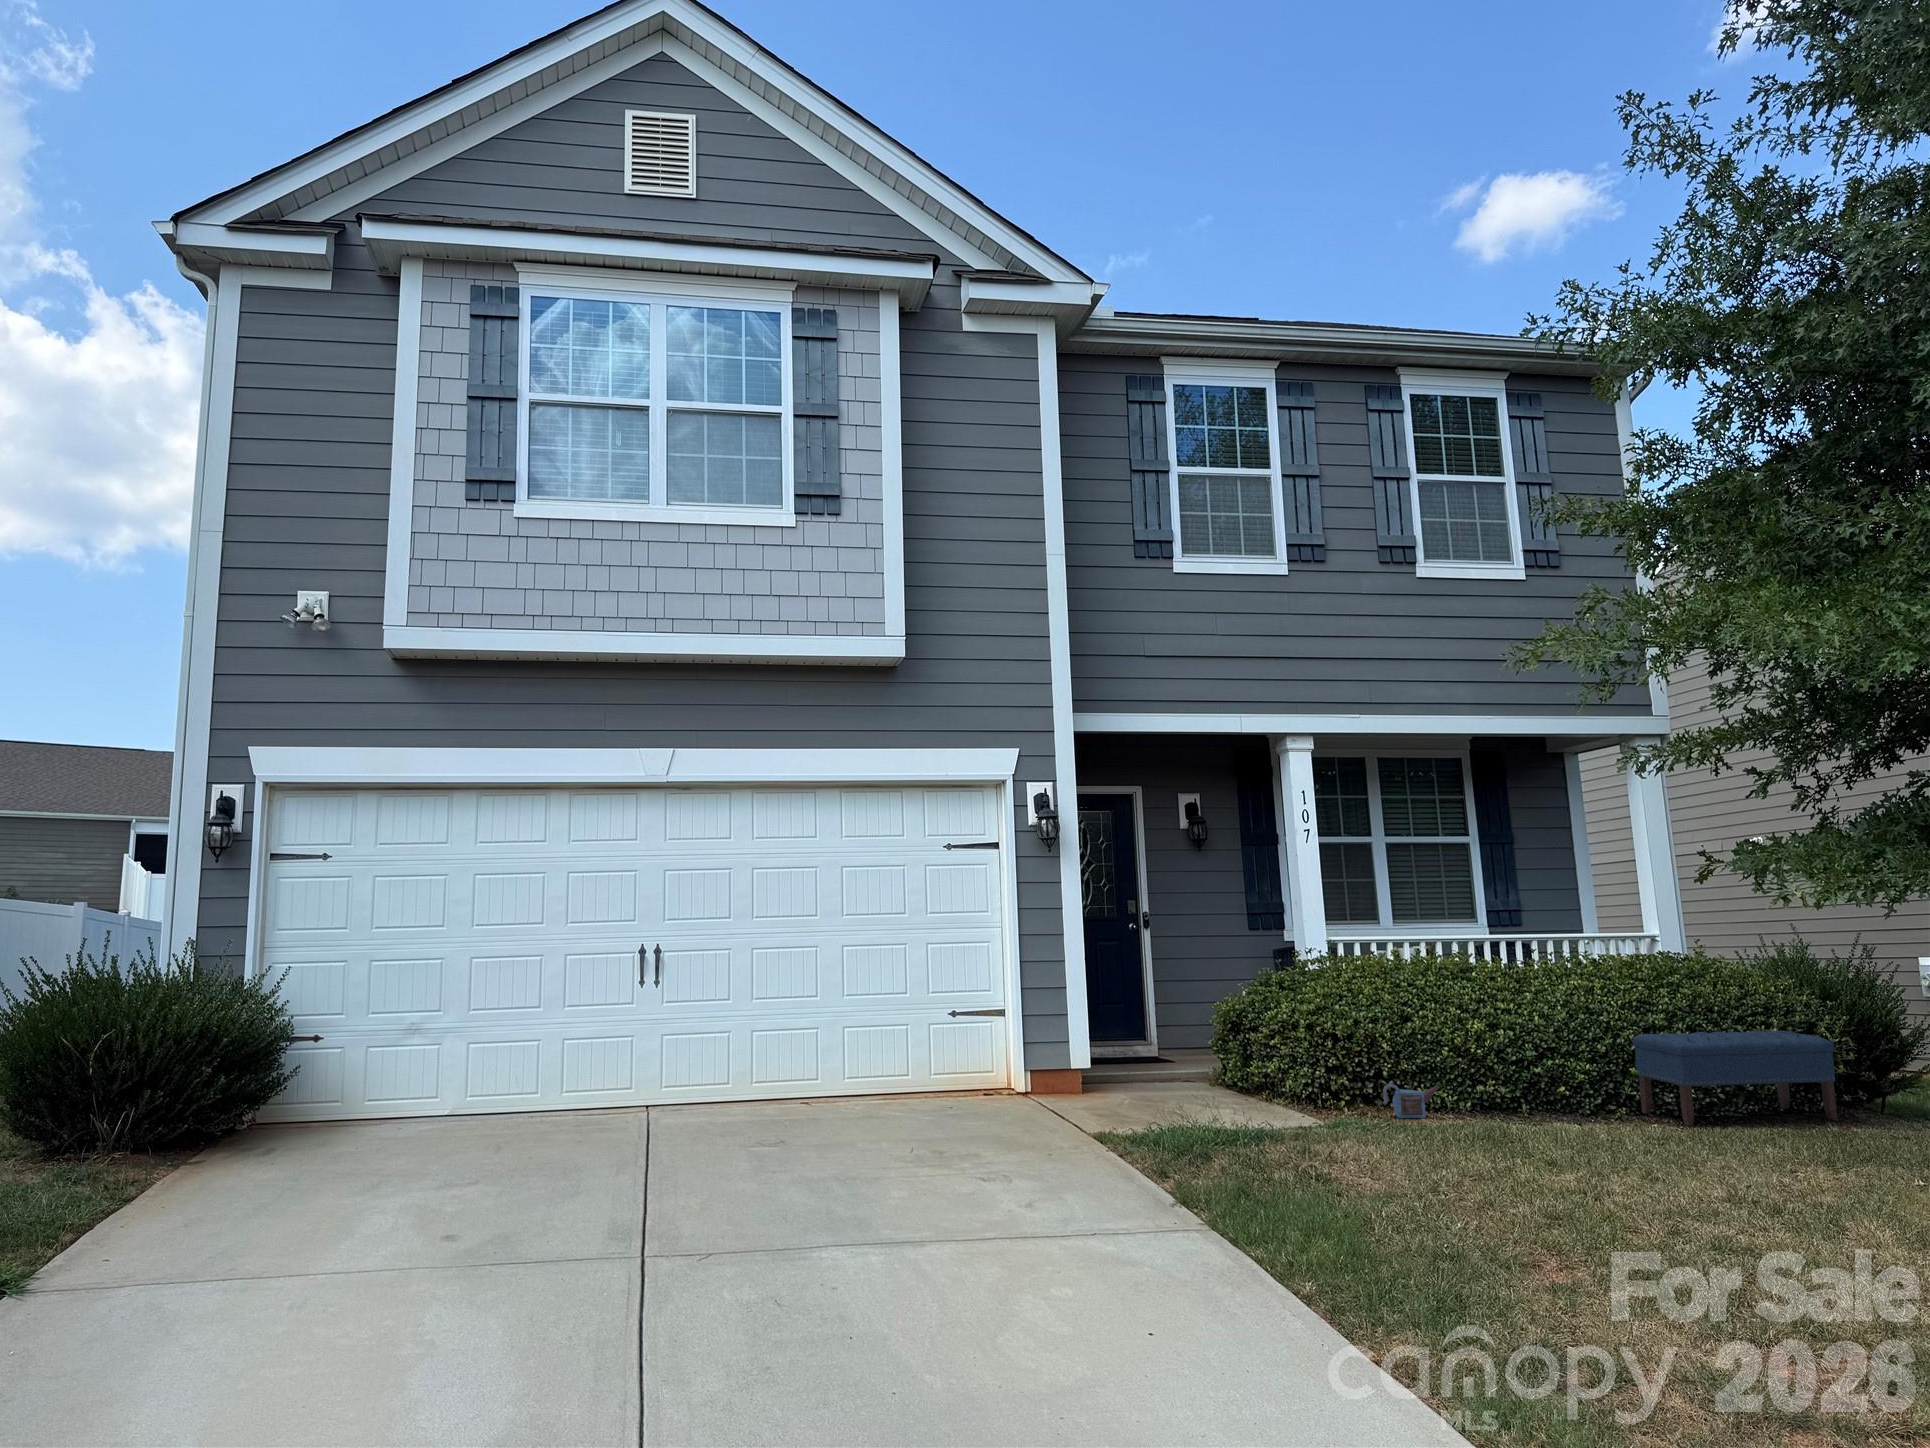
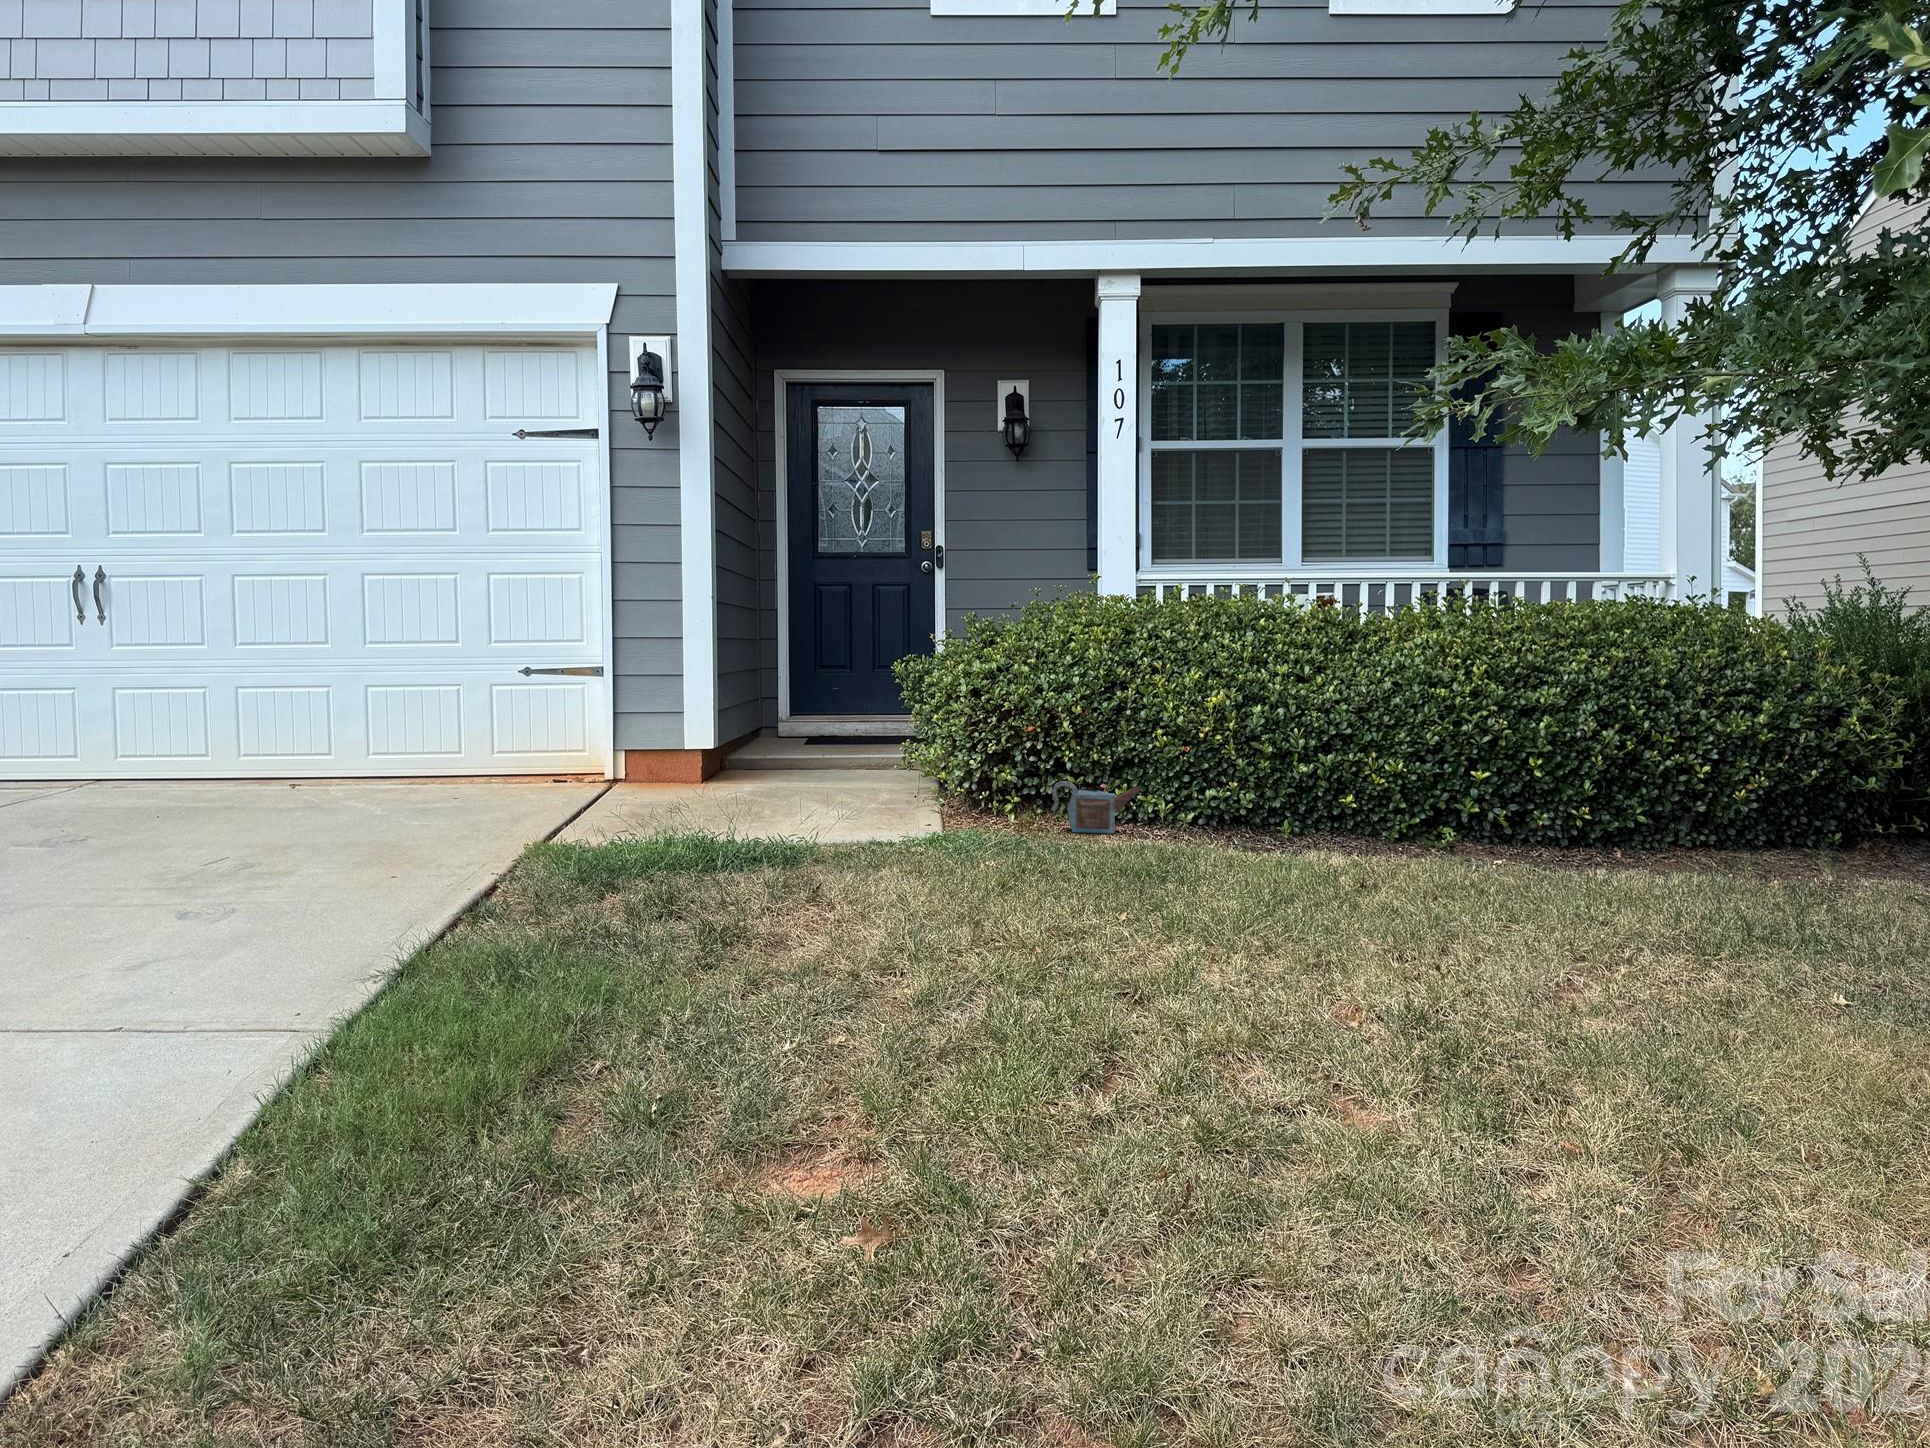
bench: present [1632,1031,1838,1126] -> none [1493,715,1850,867]

